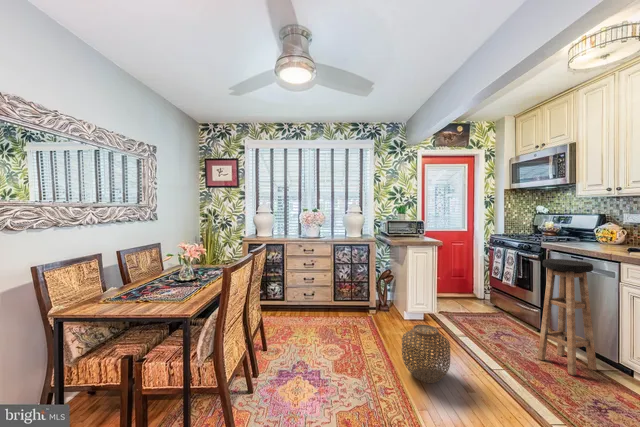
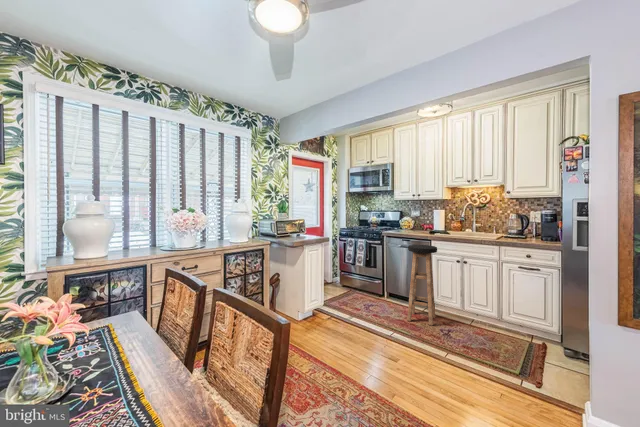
woven basket: present [402,324,450,383] -> none [348,320,392,376]

